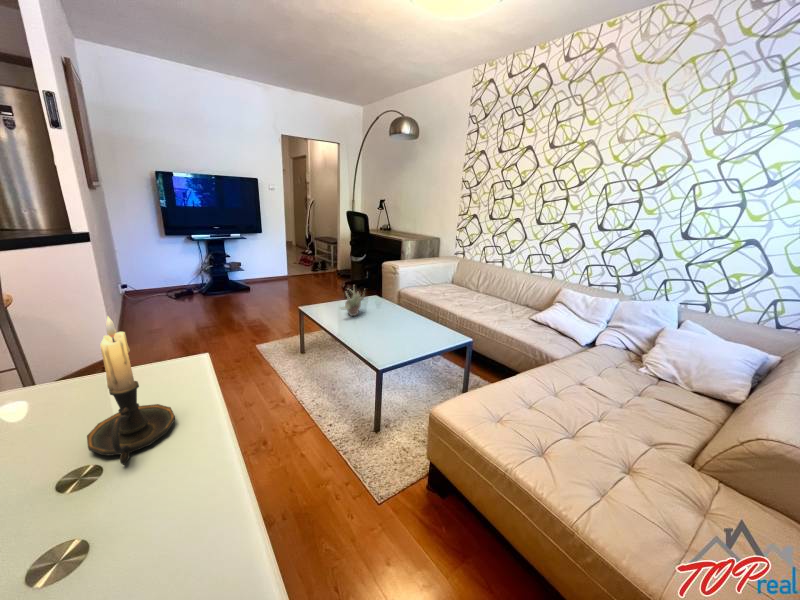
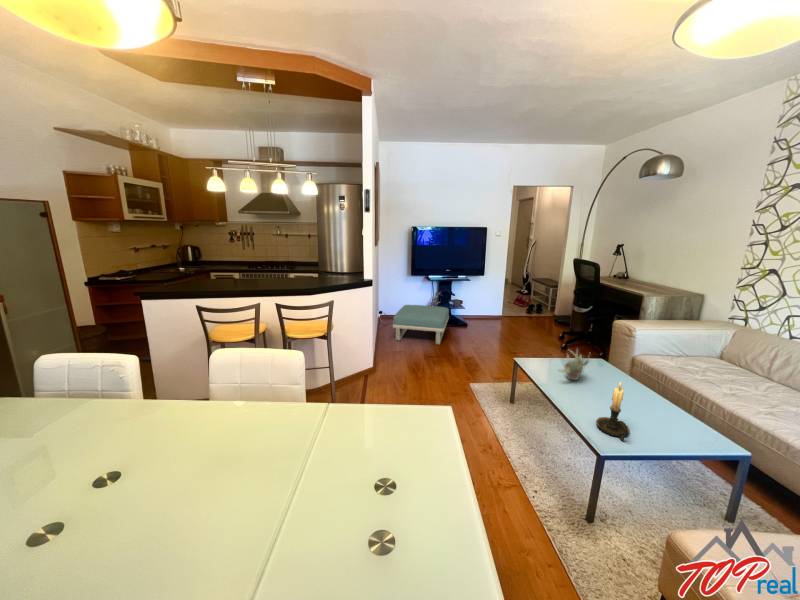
footstool: none [143,271,225,317] -> present [393,305,449,344]
candle holder: present [87,316,175,465] -> present [596,382,630,441]

